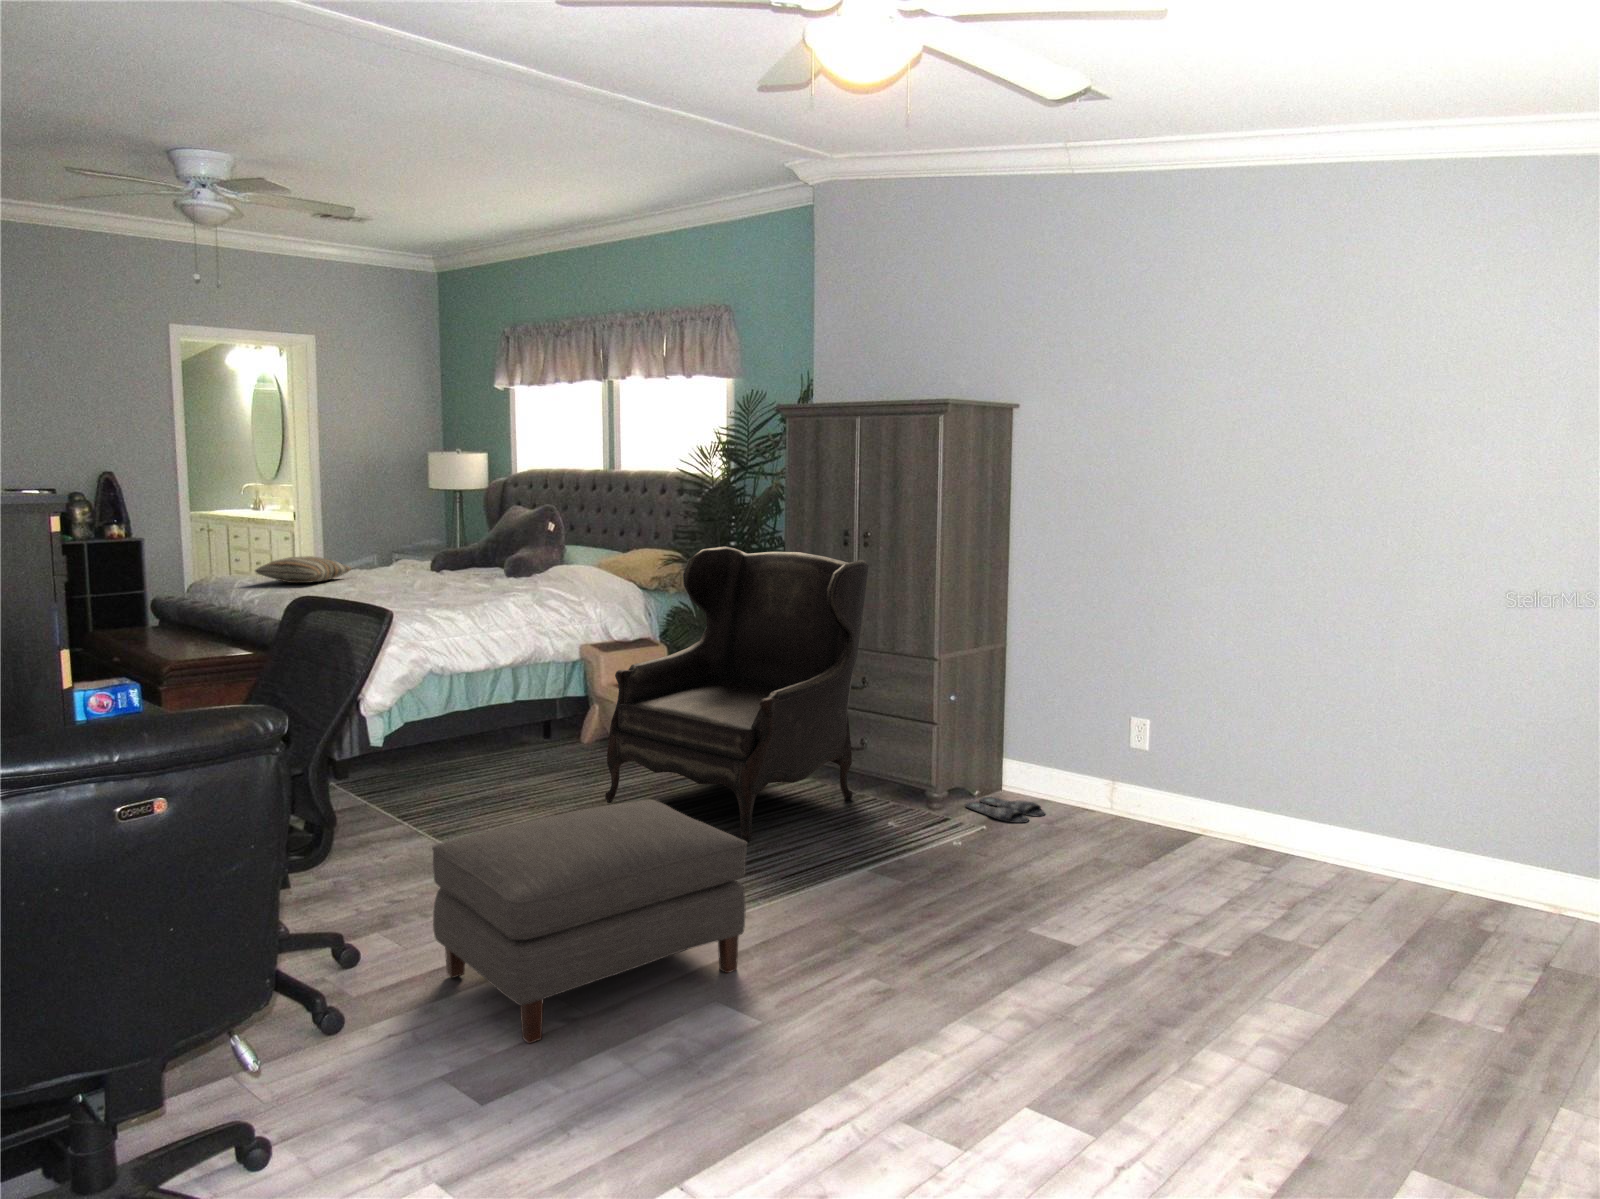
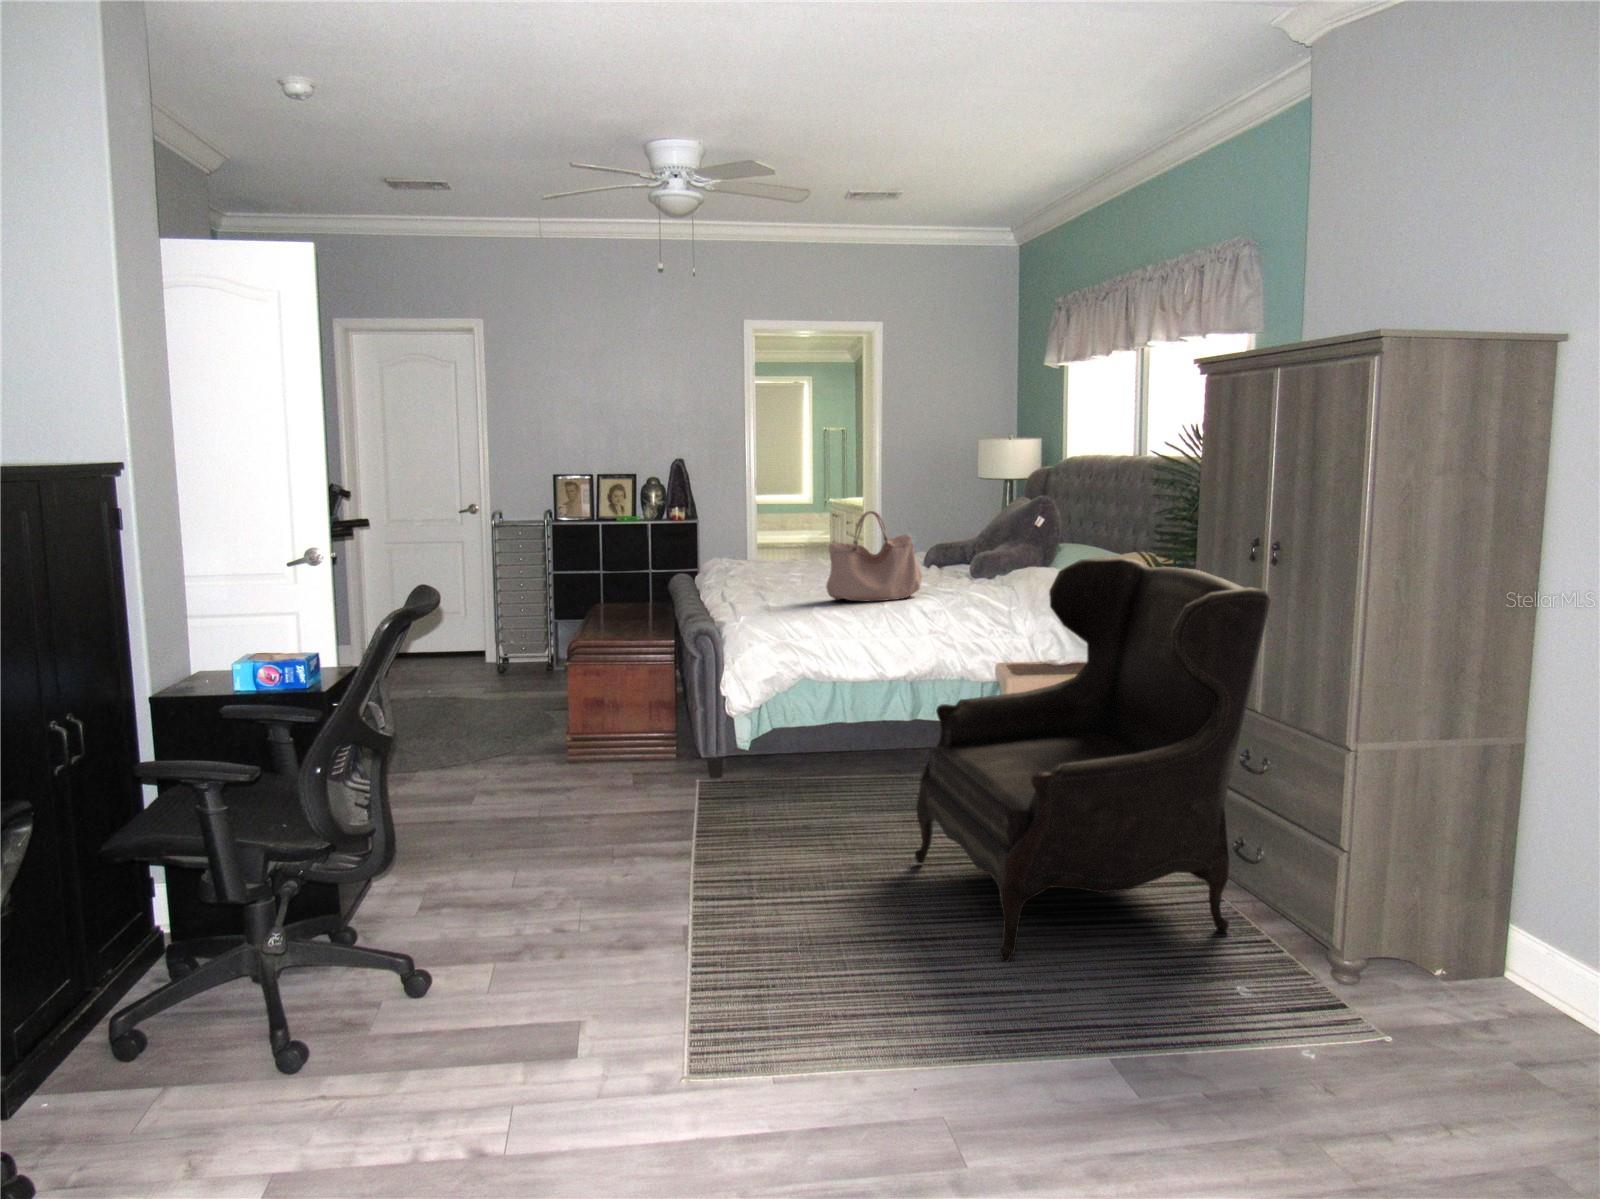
handbag: none [431,518,511,599] -> present [826,511,922,602]
pillow: present [255,556,352,583] -> none [745,545,838,572]
slippers: present [965,797,1045,823] -> none [1394,984,1535,1050]
ottoman: present [432,799,747,1043] -> none [416,883,773,1154]

